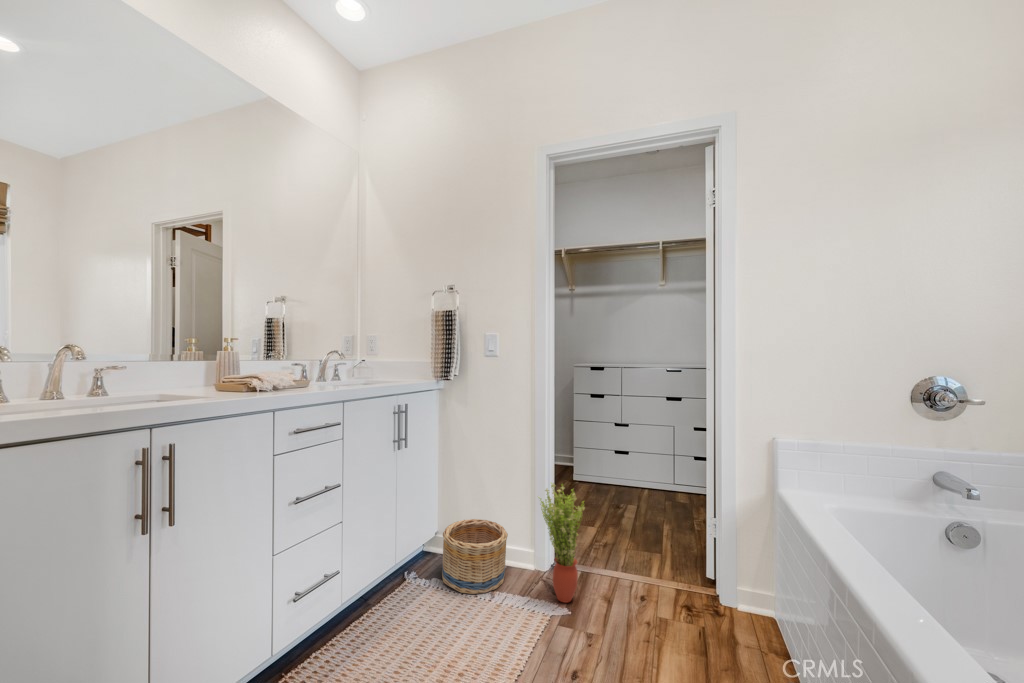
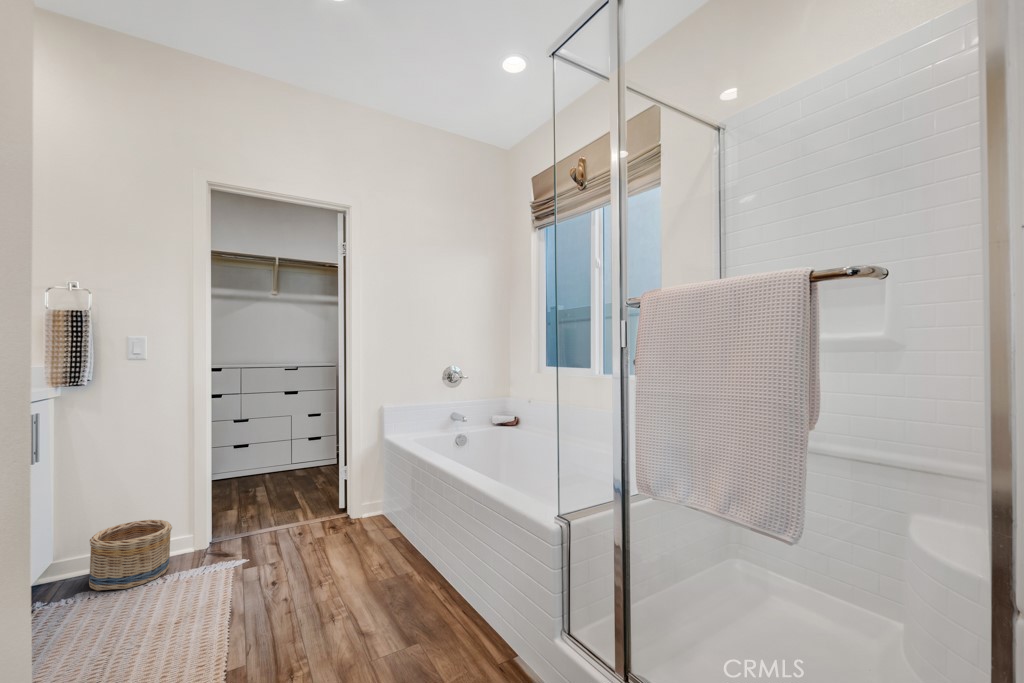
potted plant: present [540,483,585,603] -> none [210,462,256,558]

